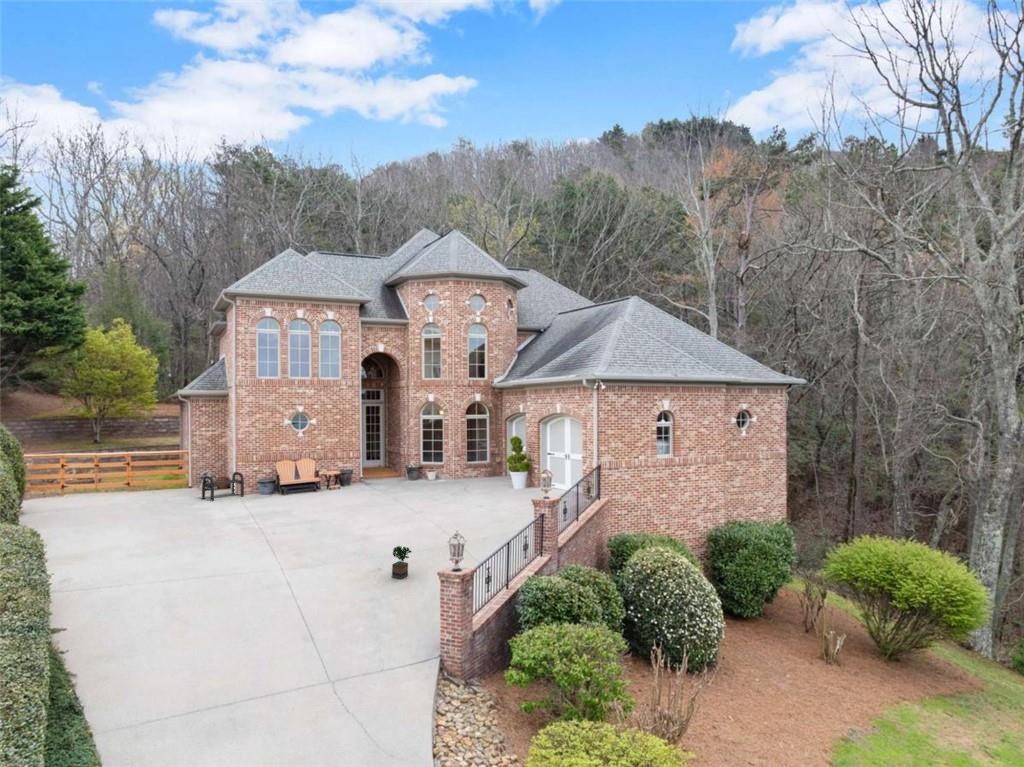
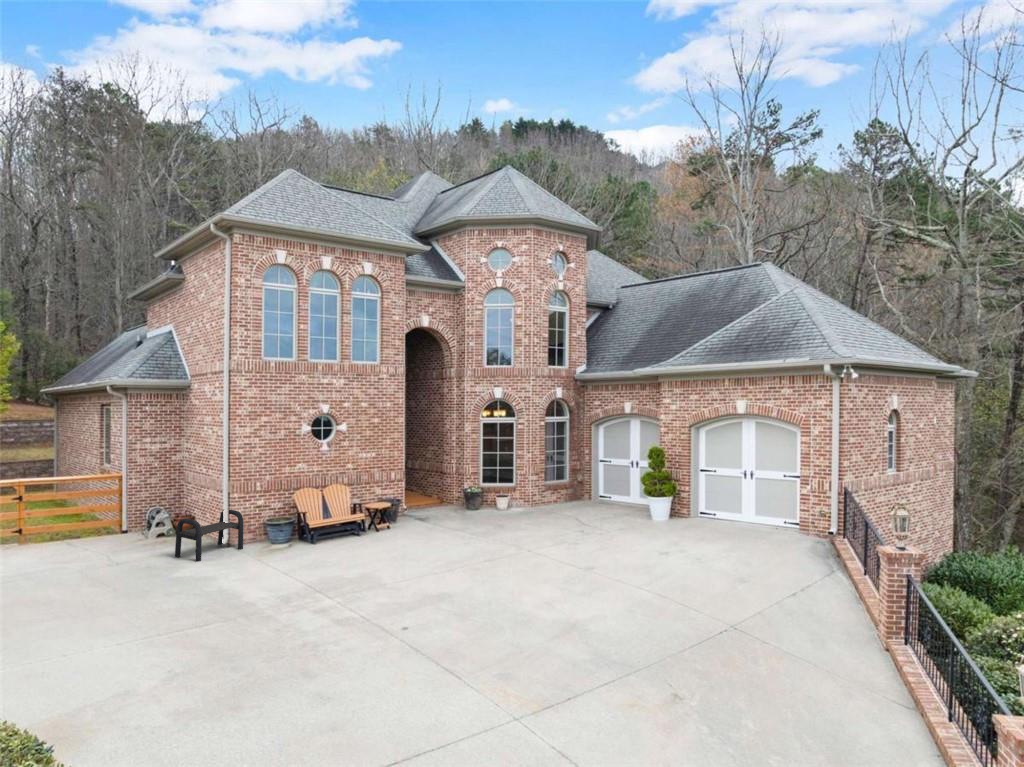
potted tree: present [392,546,412,579] -> none [749,664,792,732]

